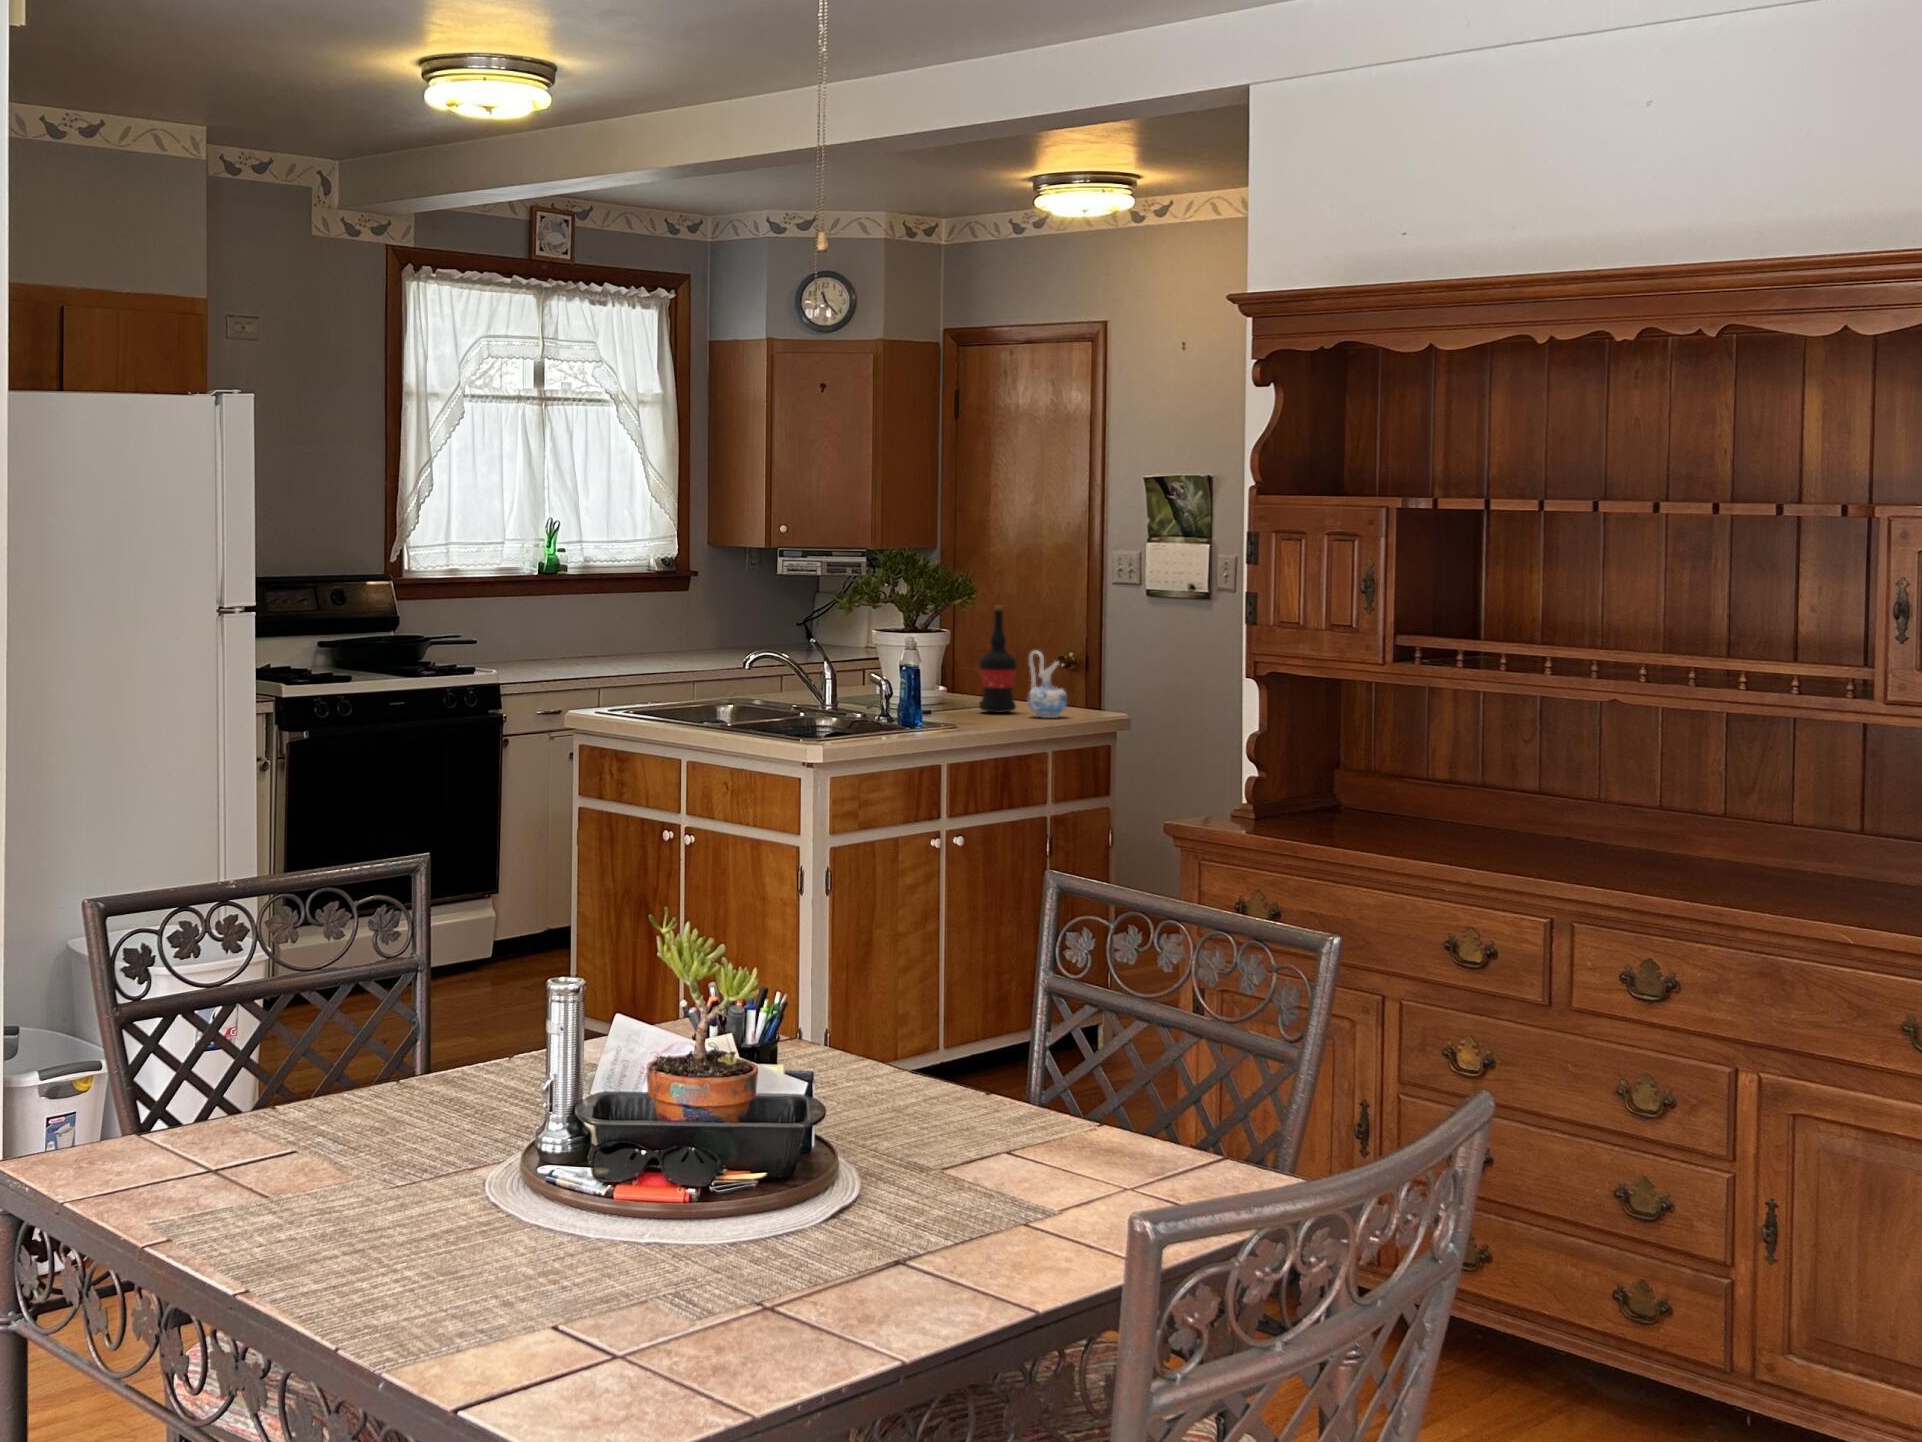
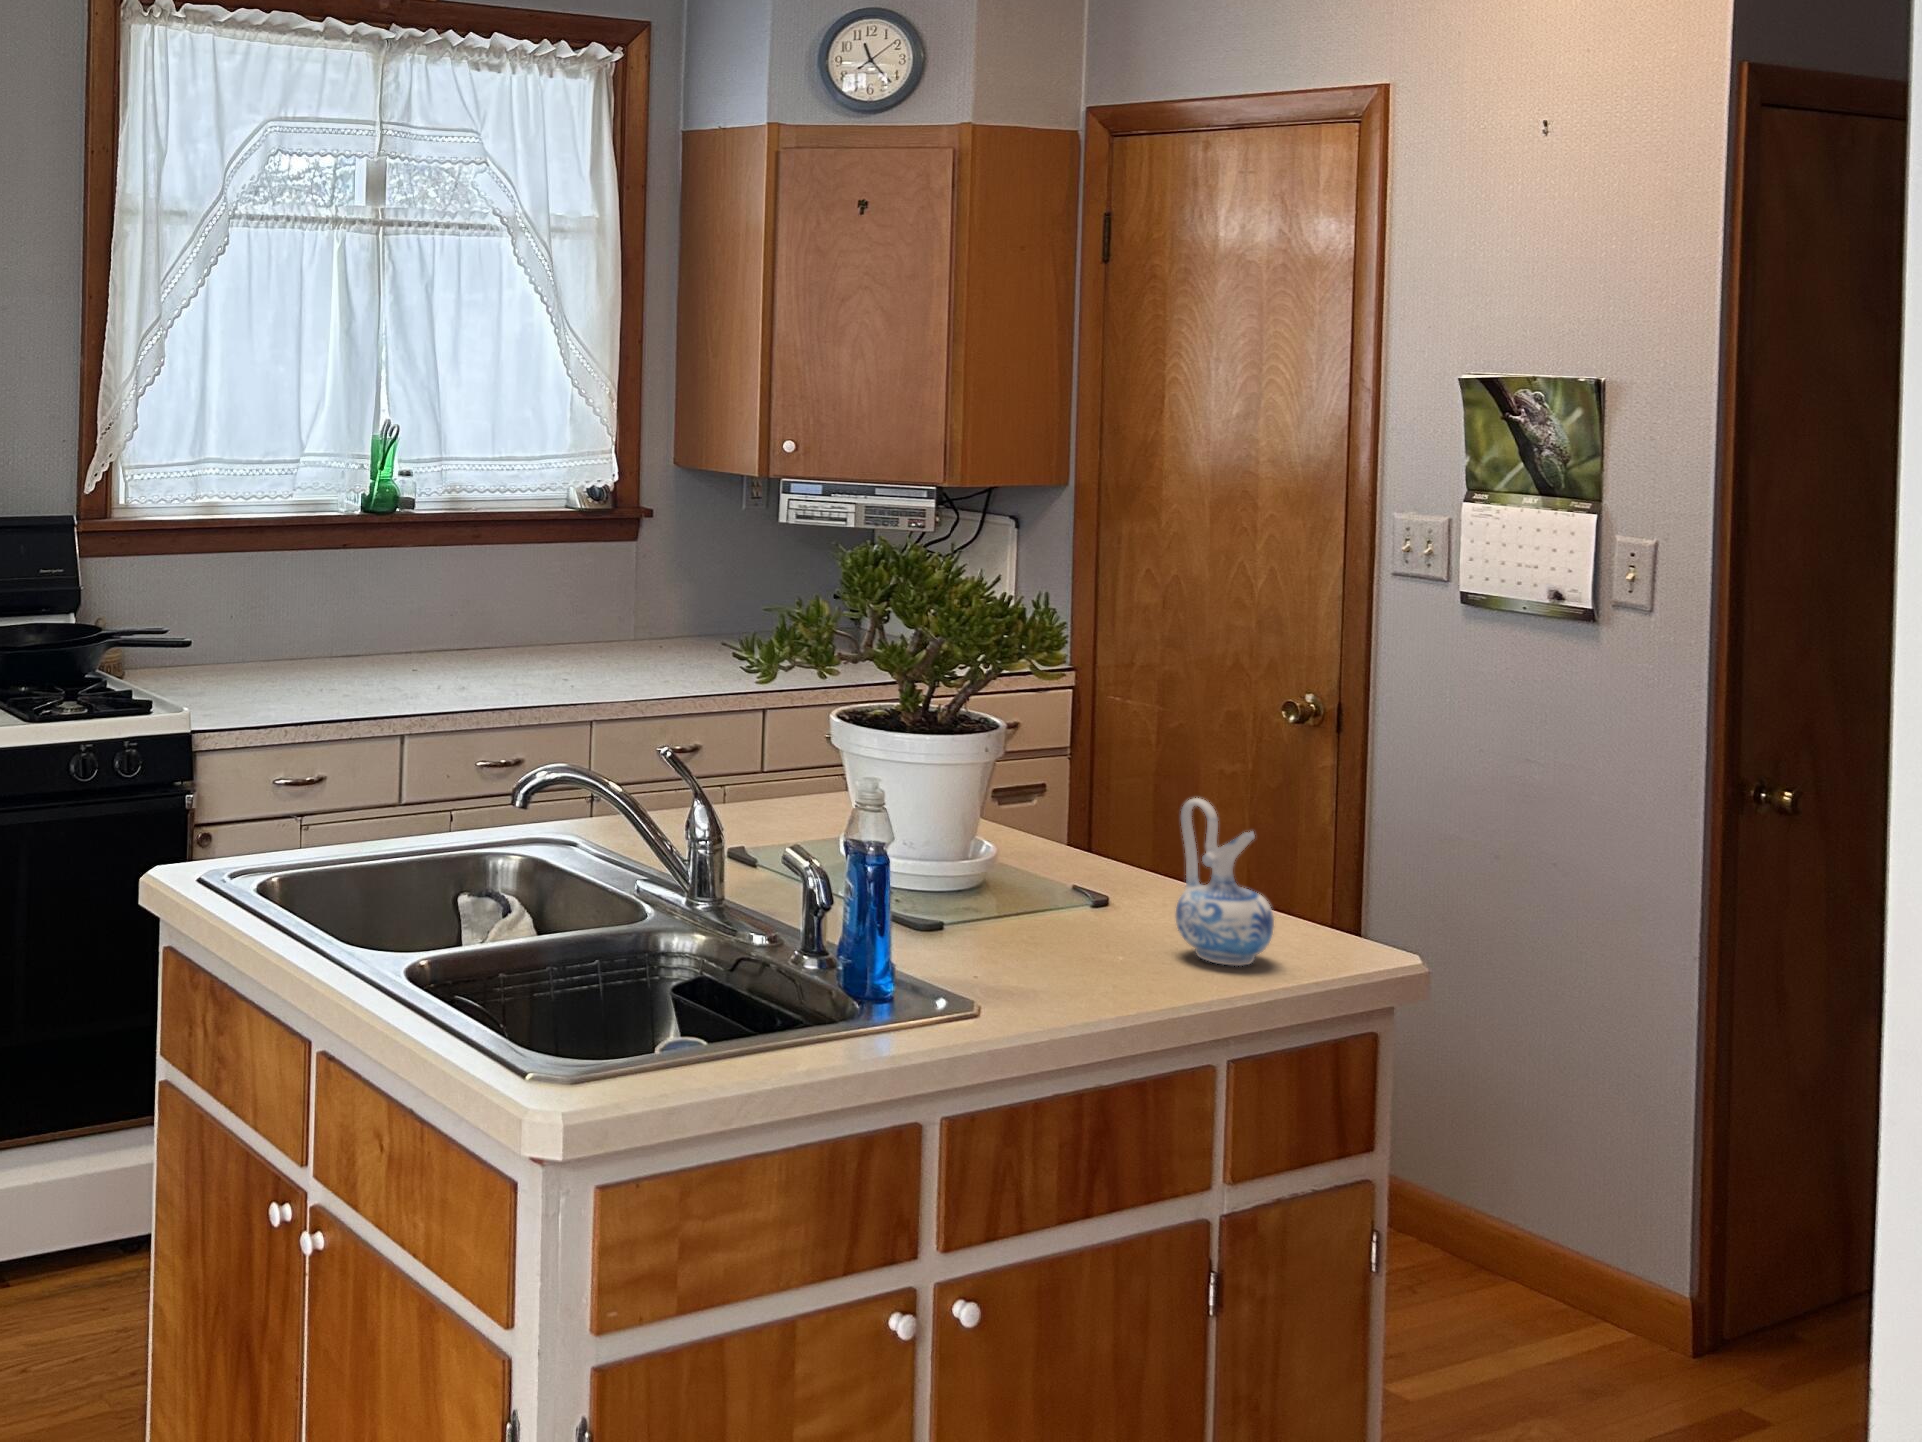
wine bottle: present [979,605,1017,713] -> none [1066,677,1156,925]

